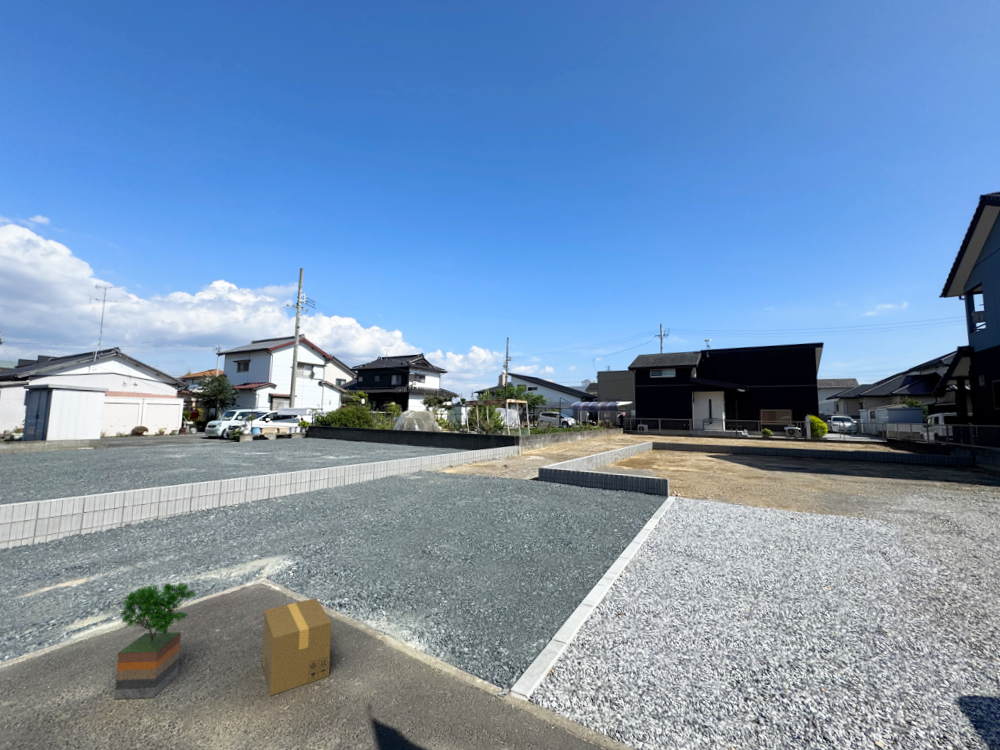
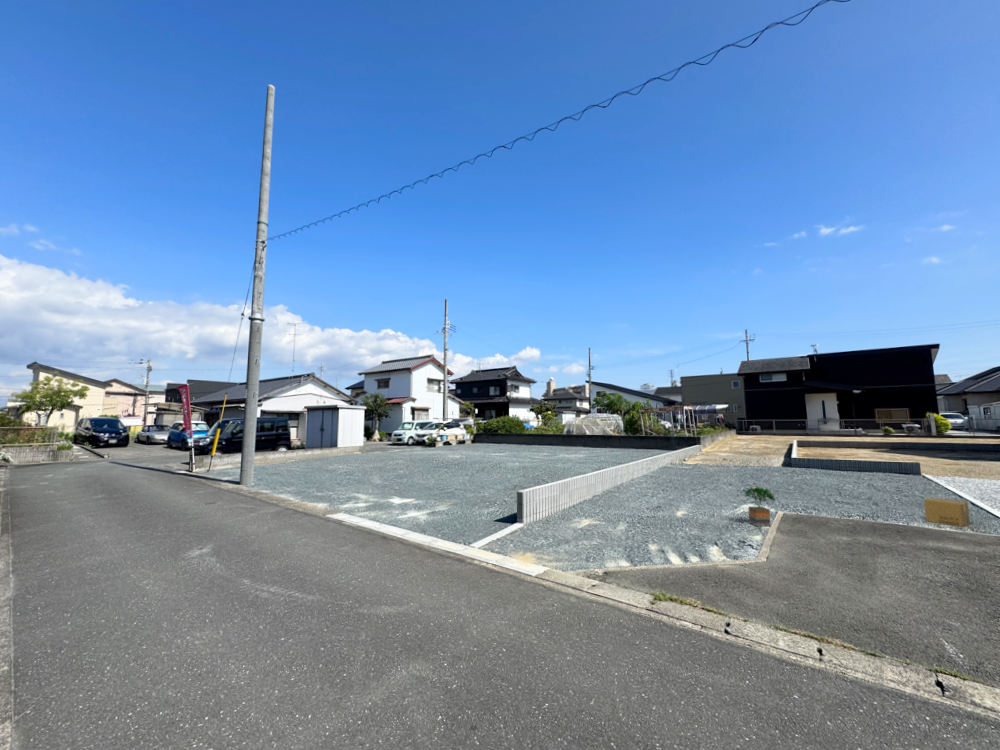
cardboard box: present [262,598,331,695] -> present [924,498,970,527]

